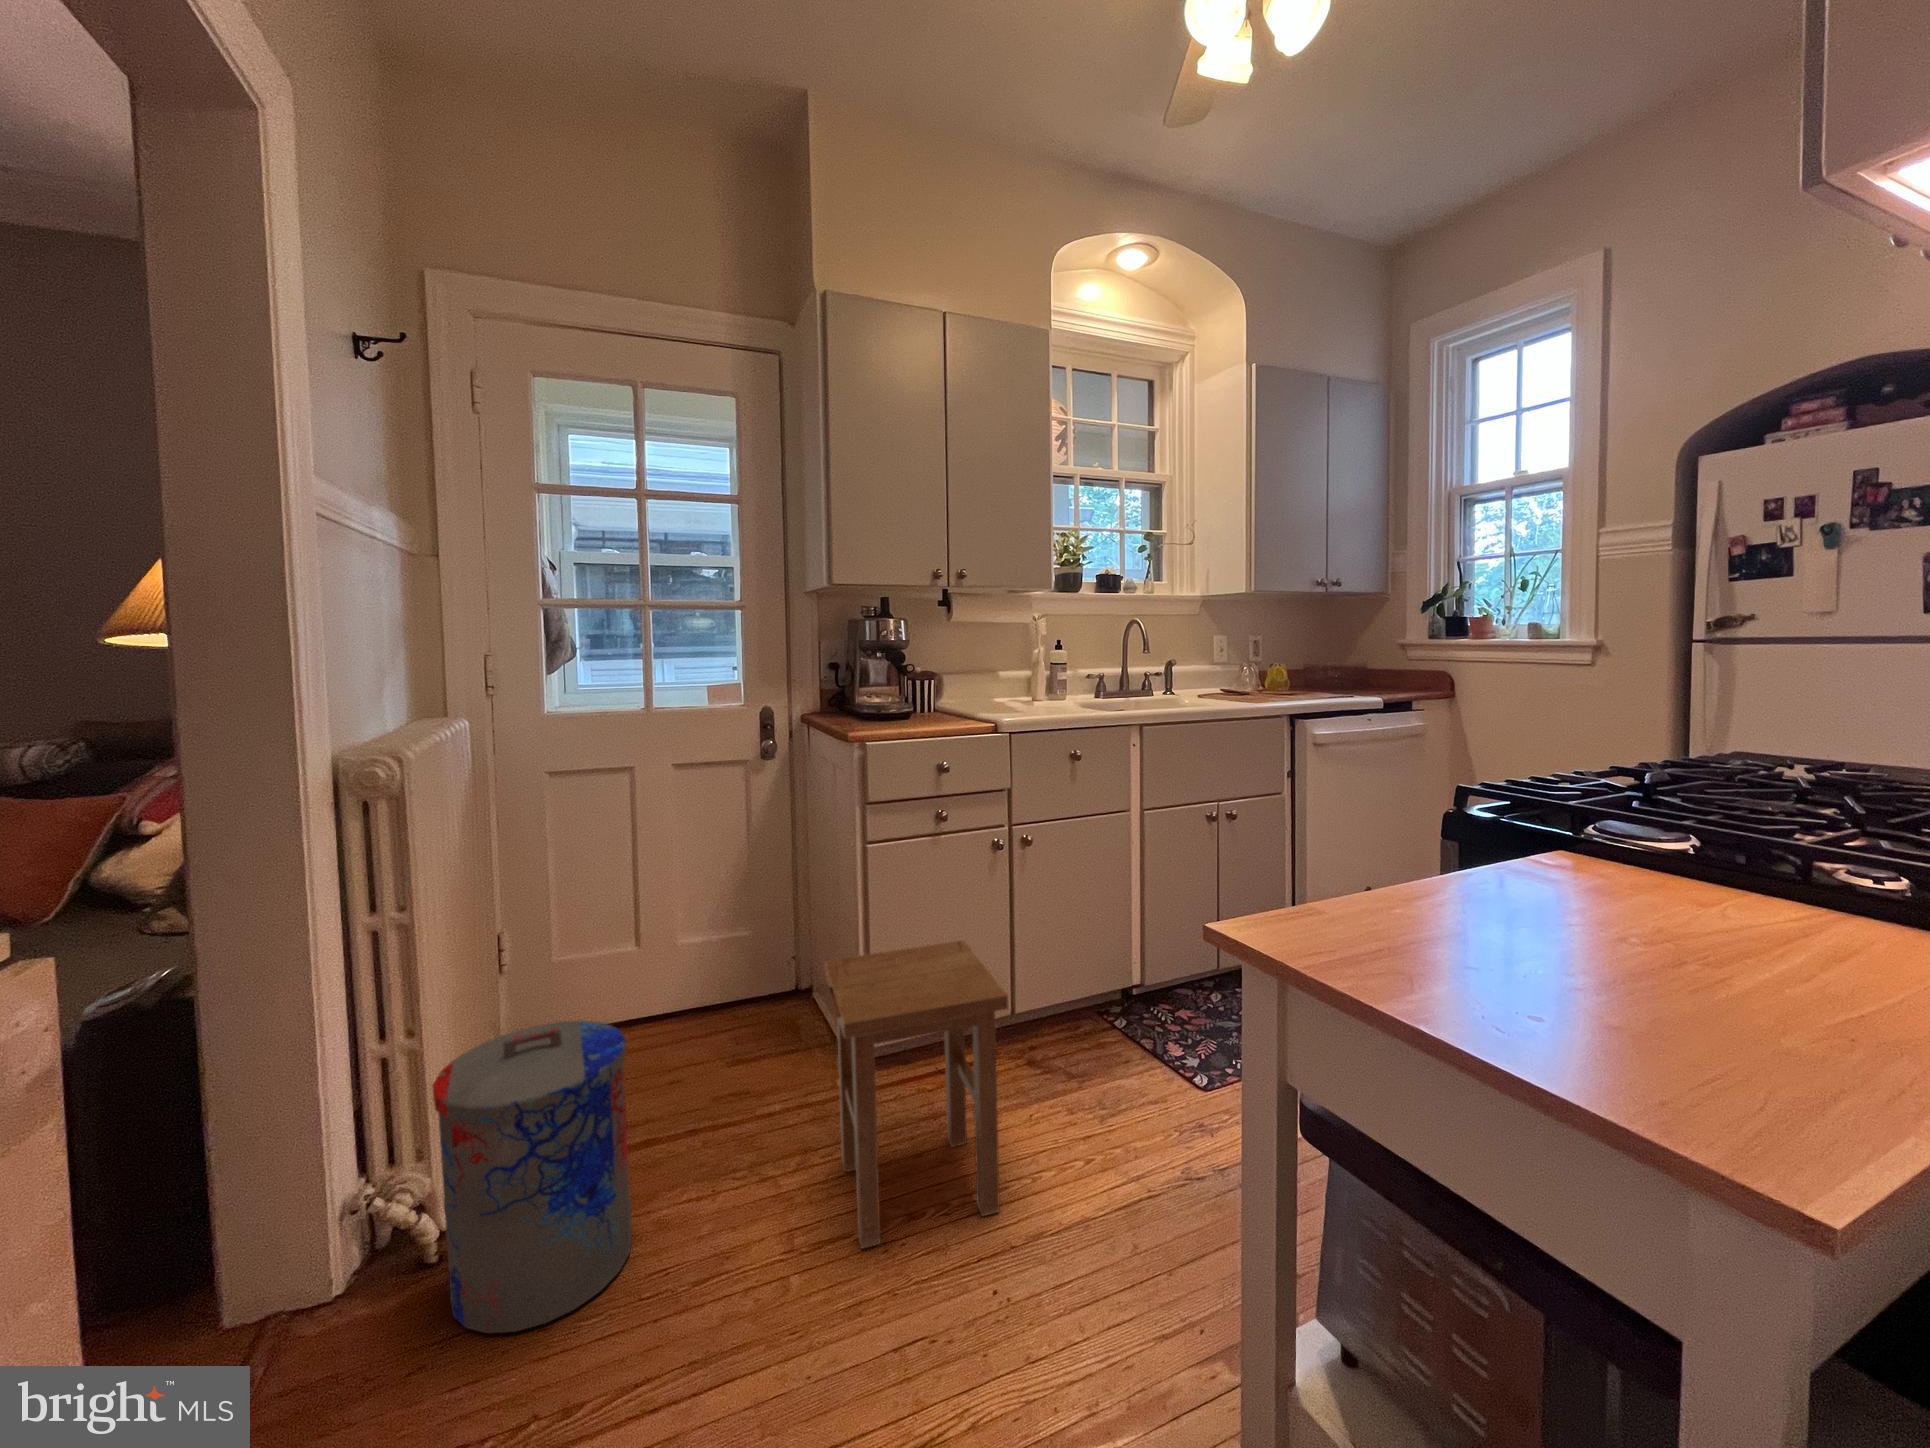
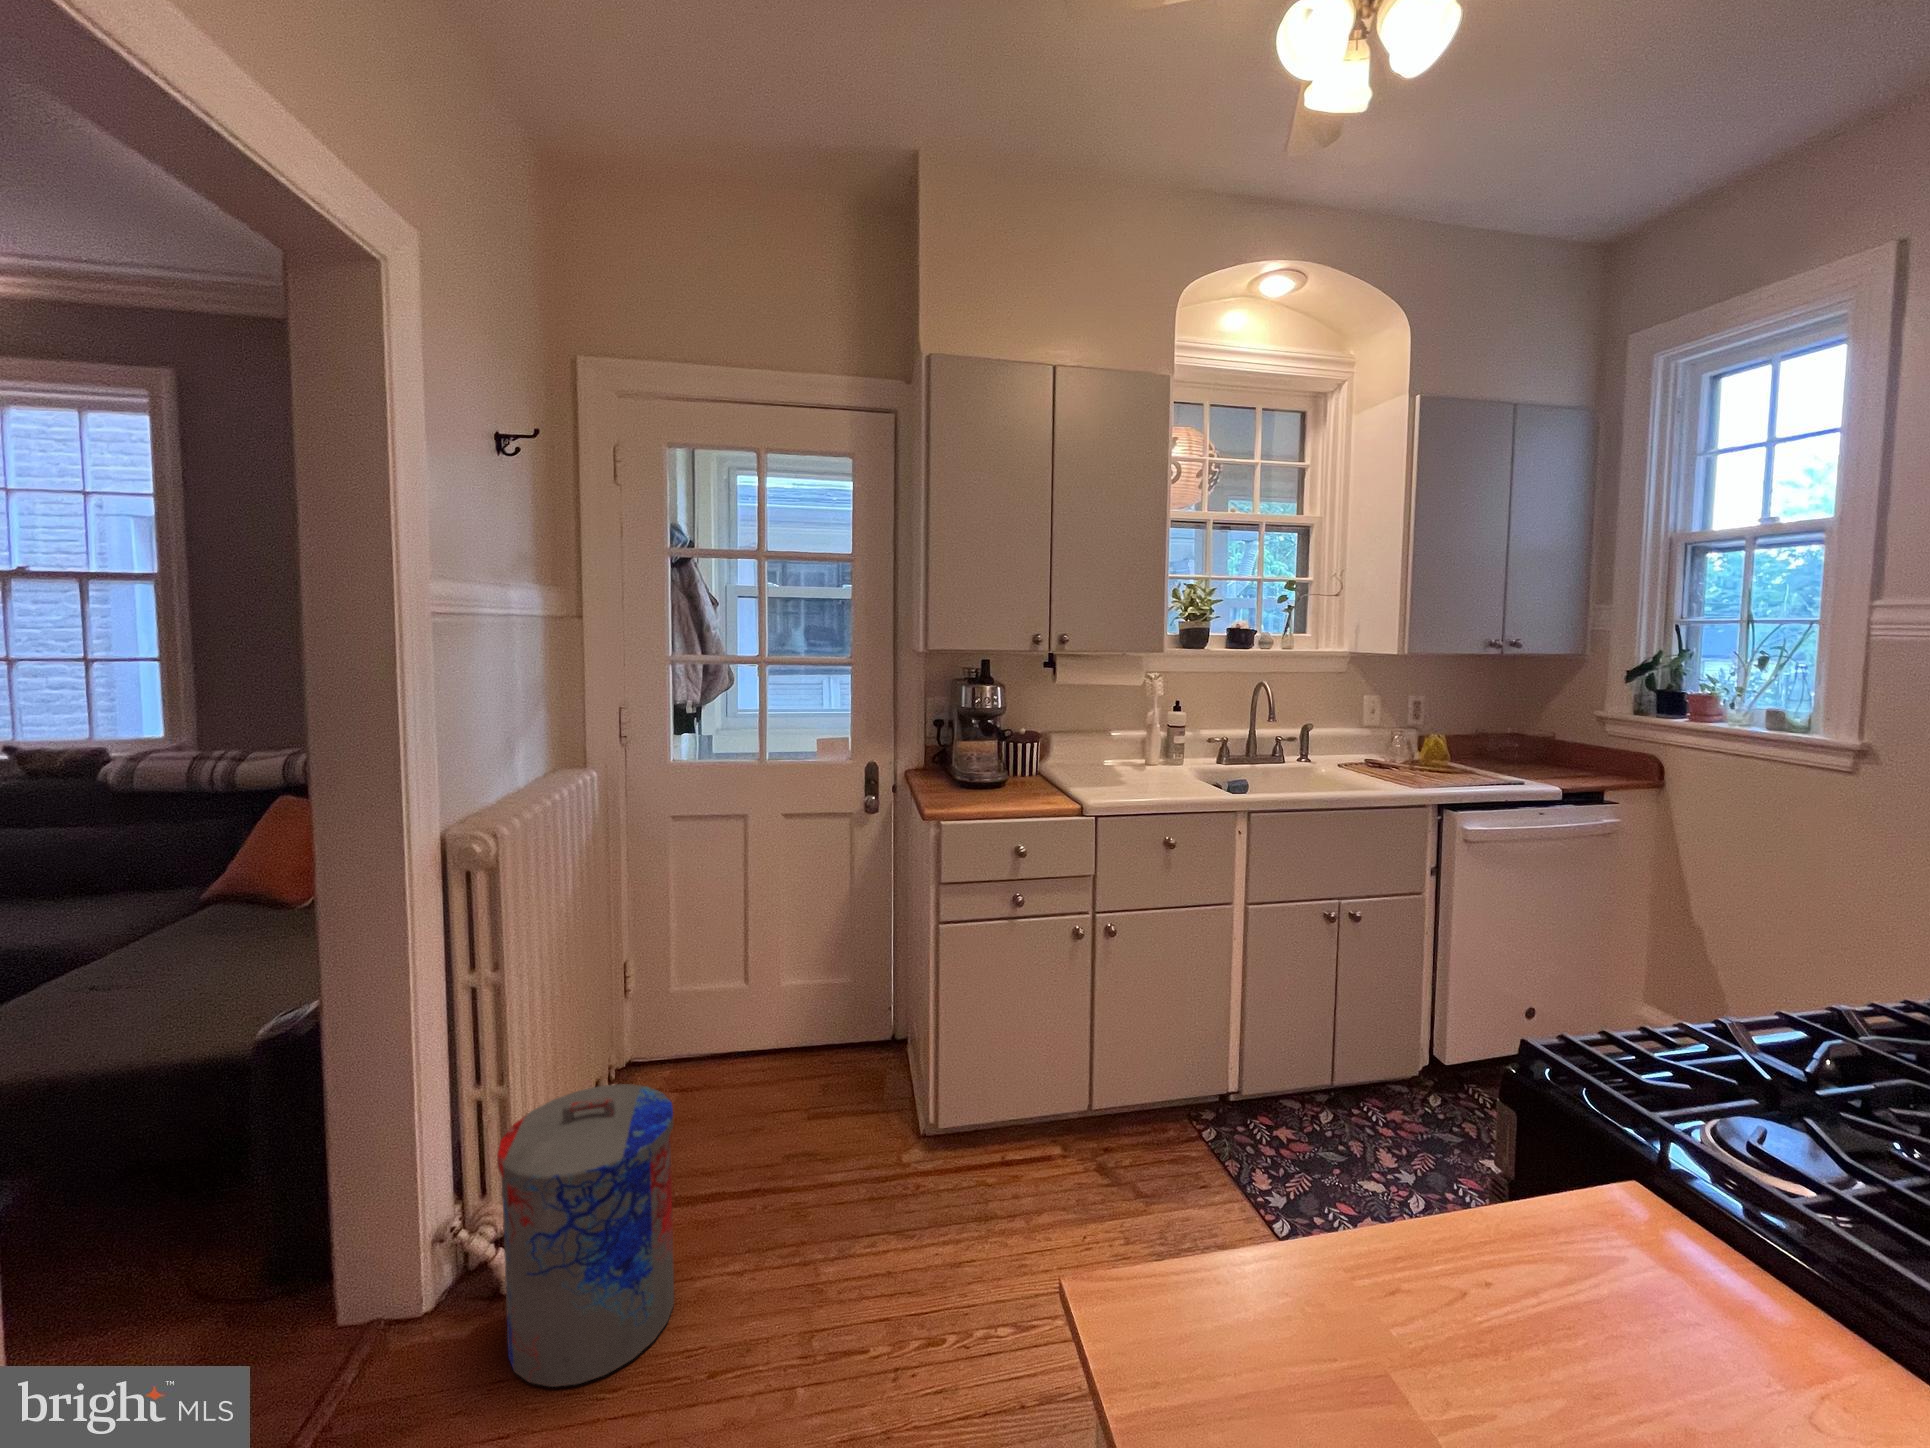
stool: present [824,940,1008,1248] -> none [863,1045,1039,1368]

